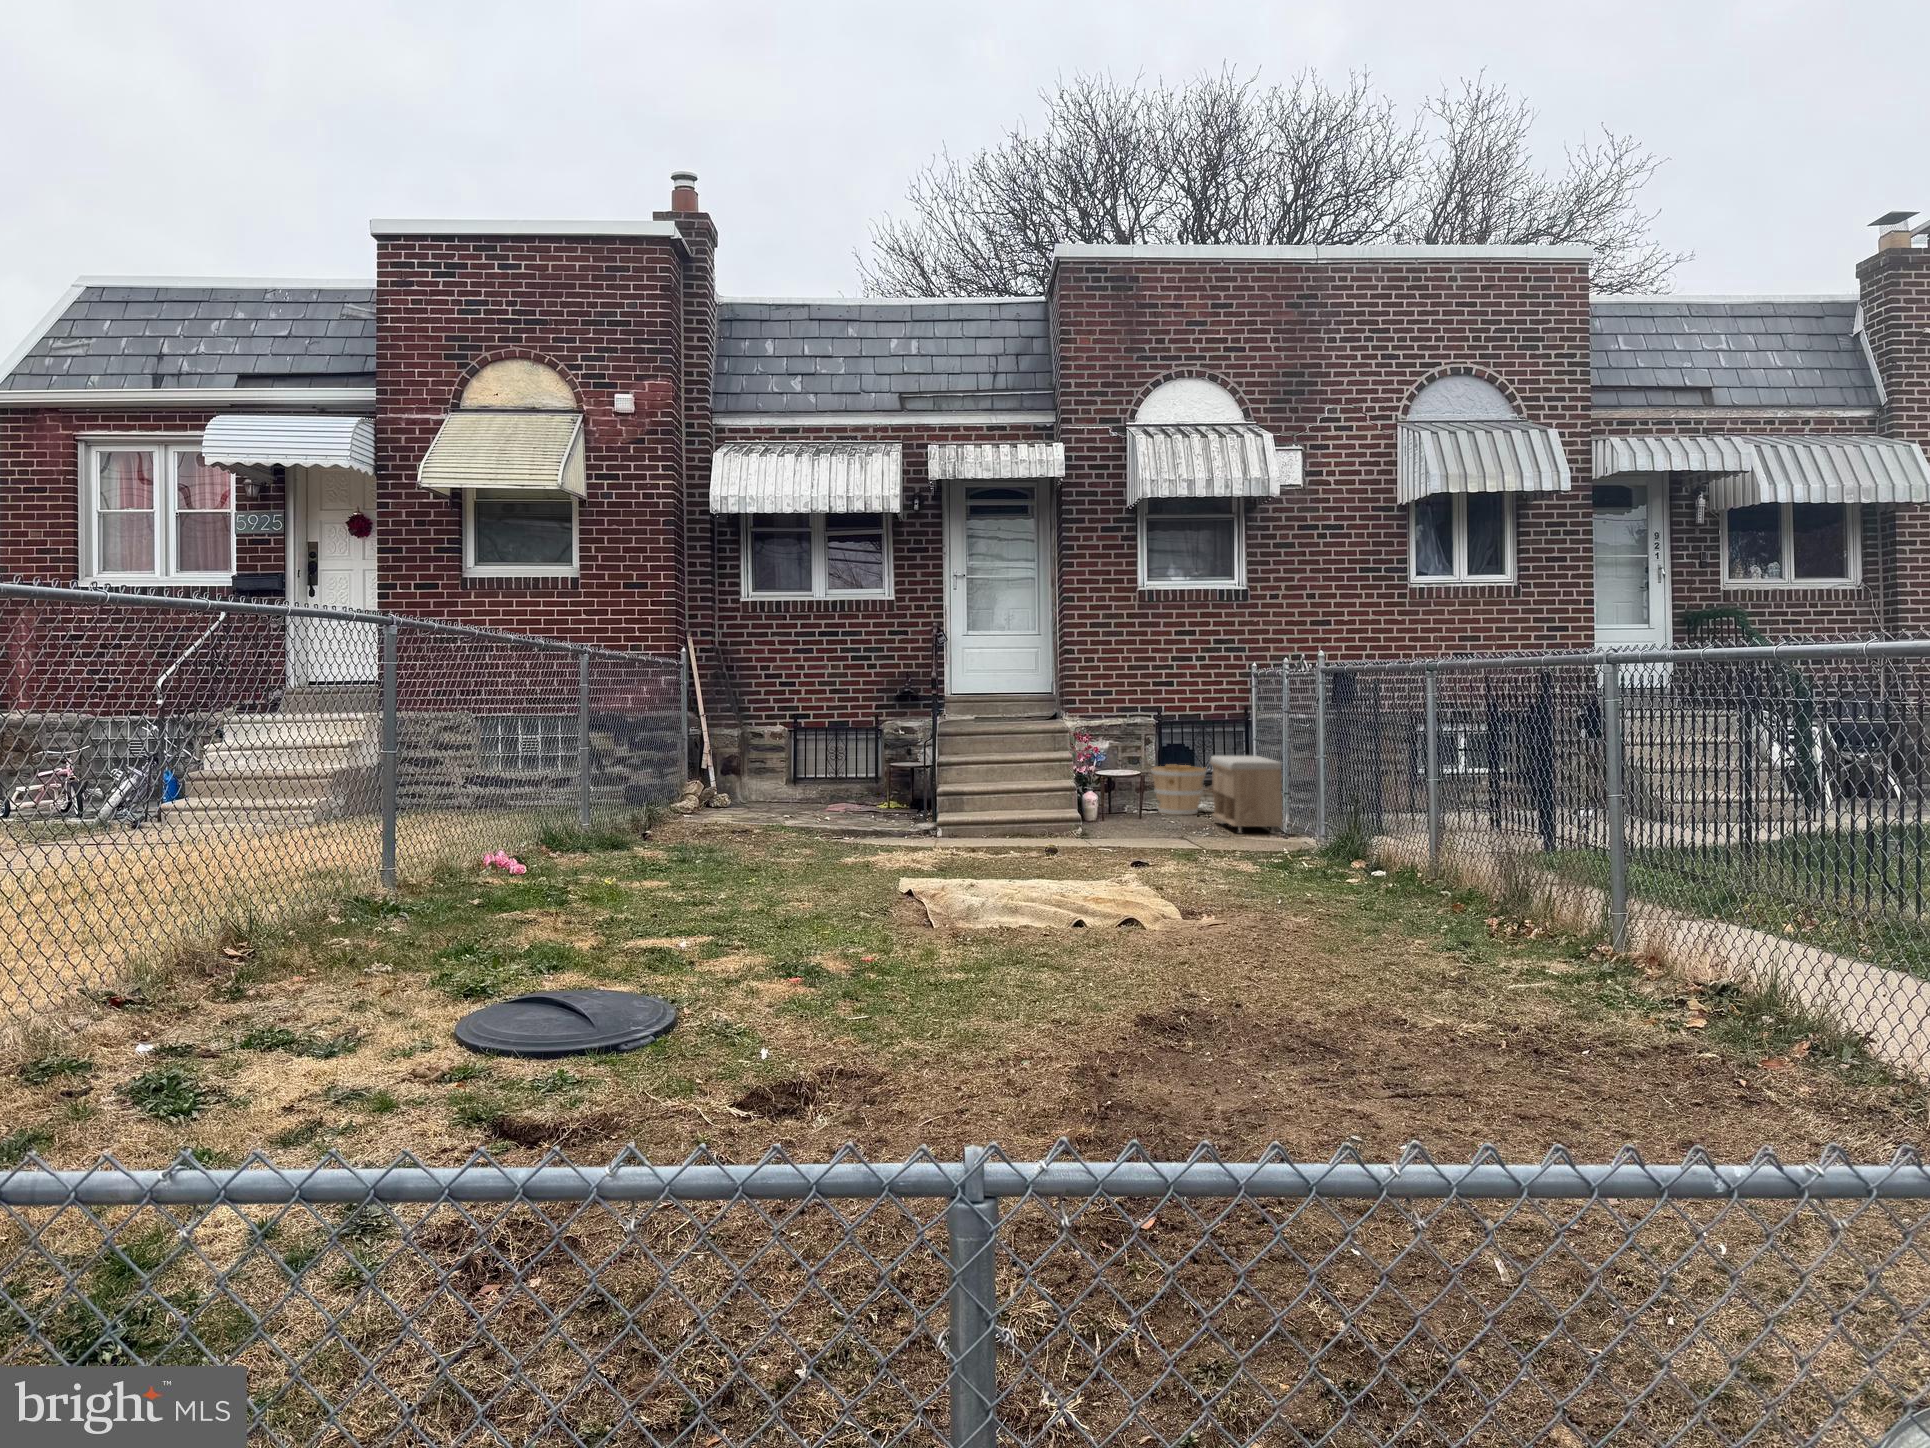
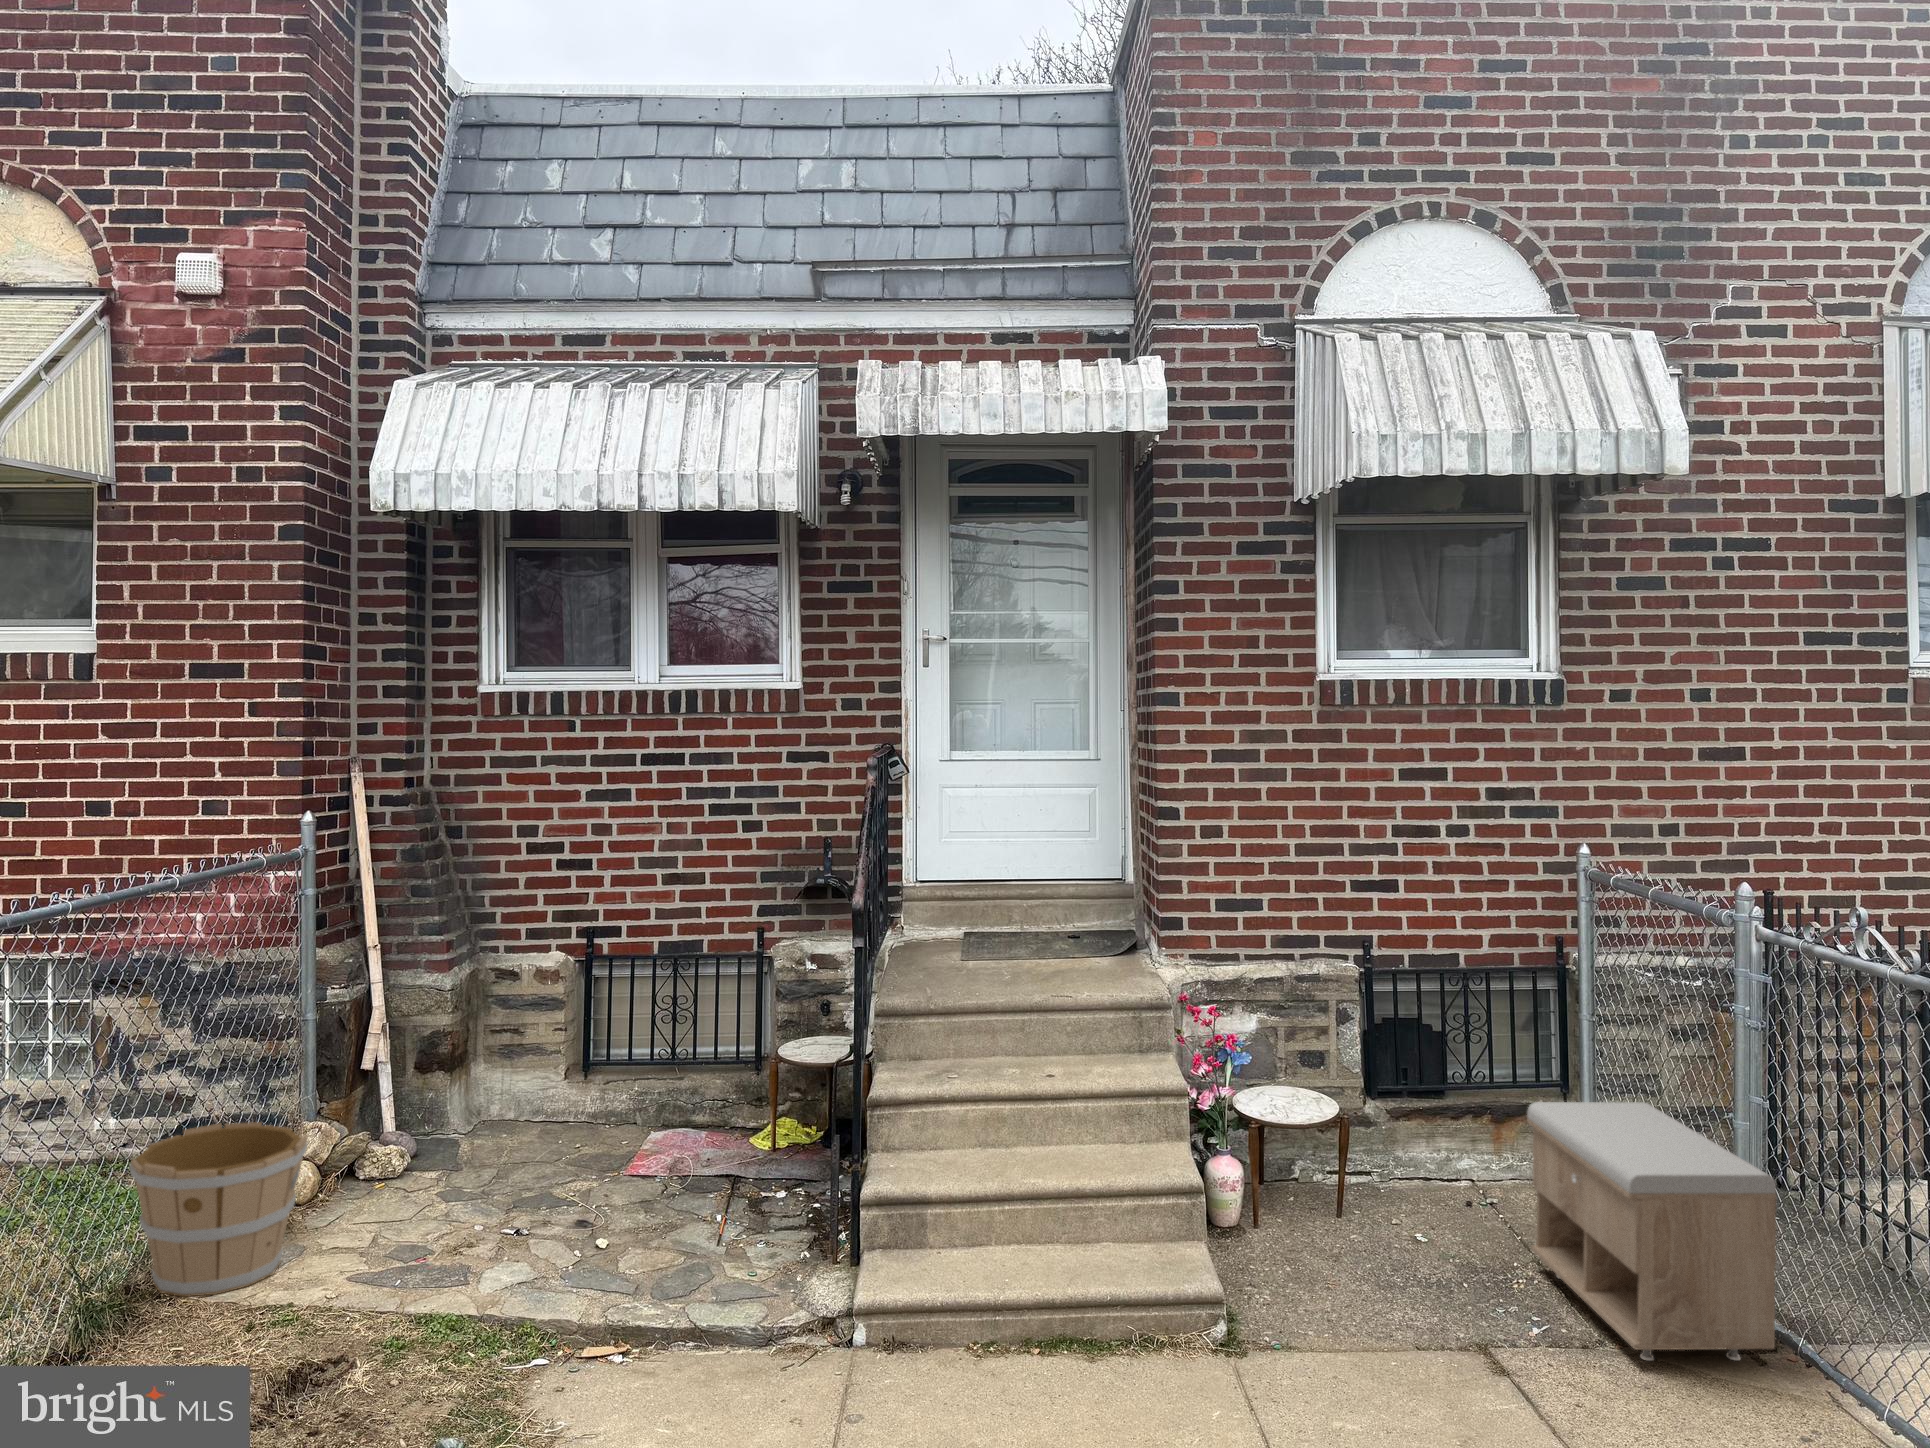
wooden bucket: present [1151,764,1206,815] -> present [129,1122,308,1297]

